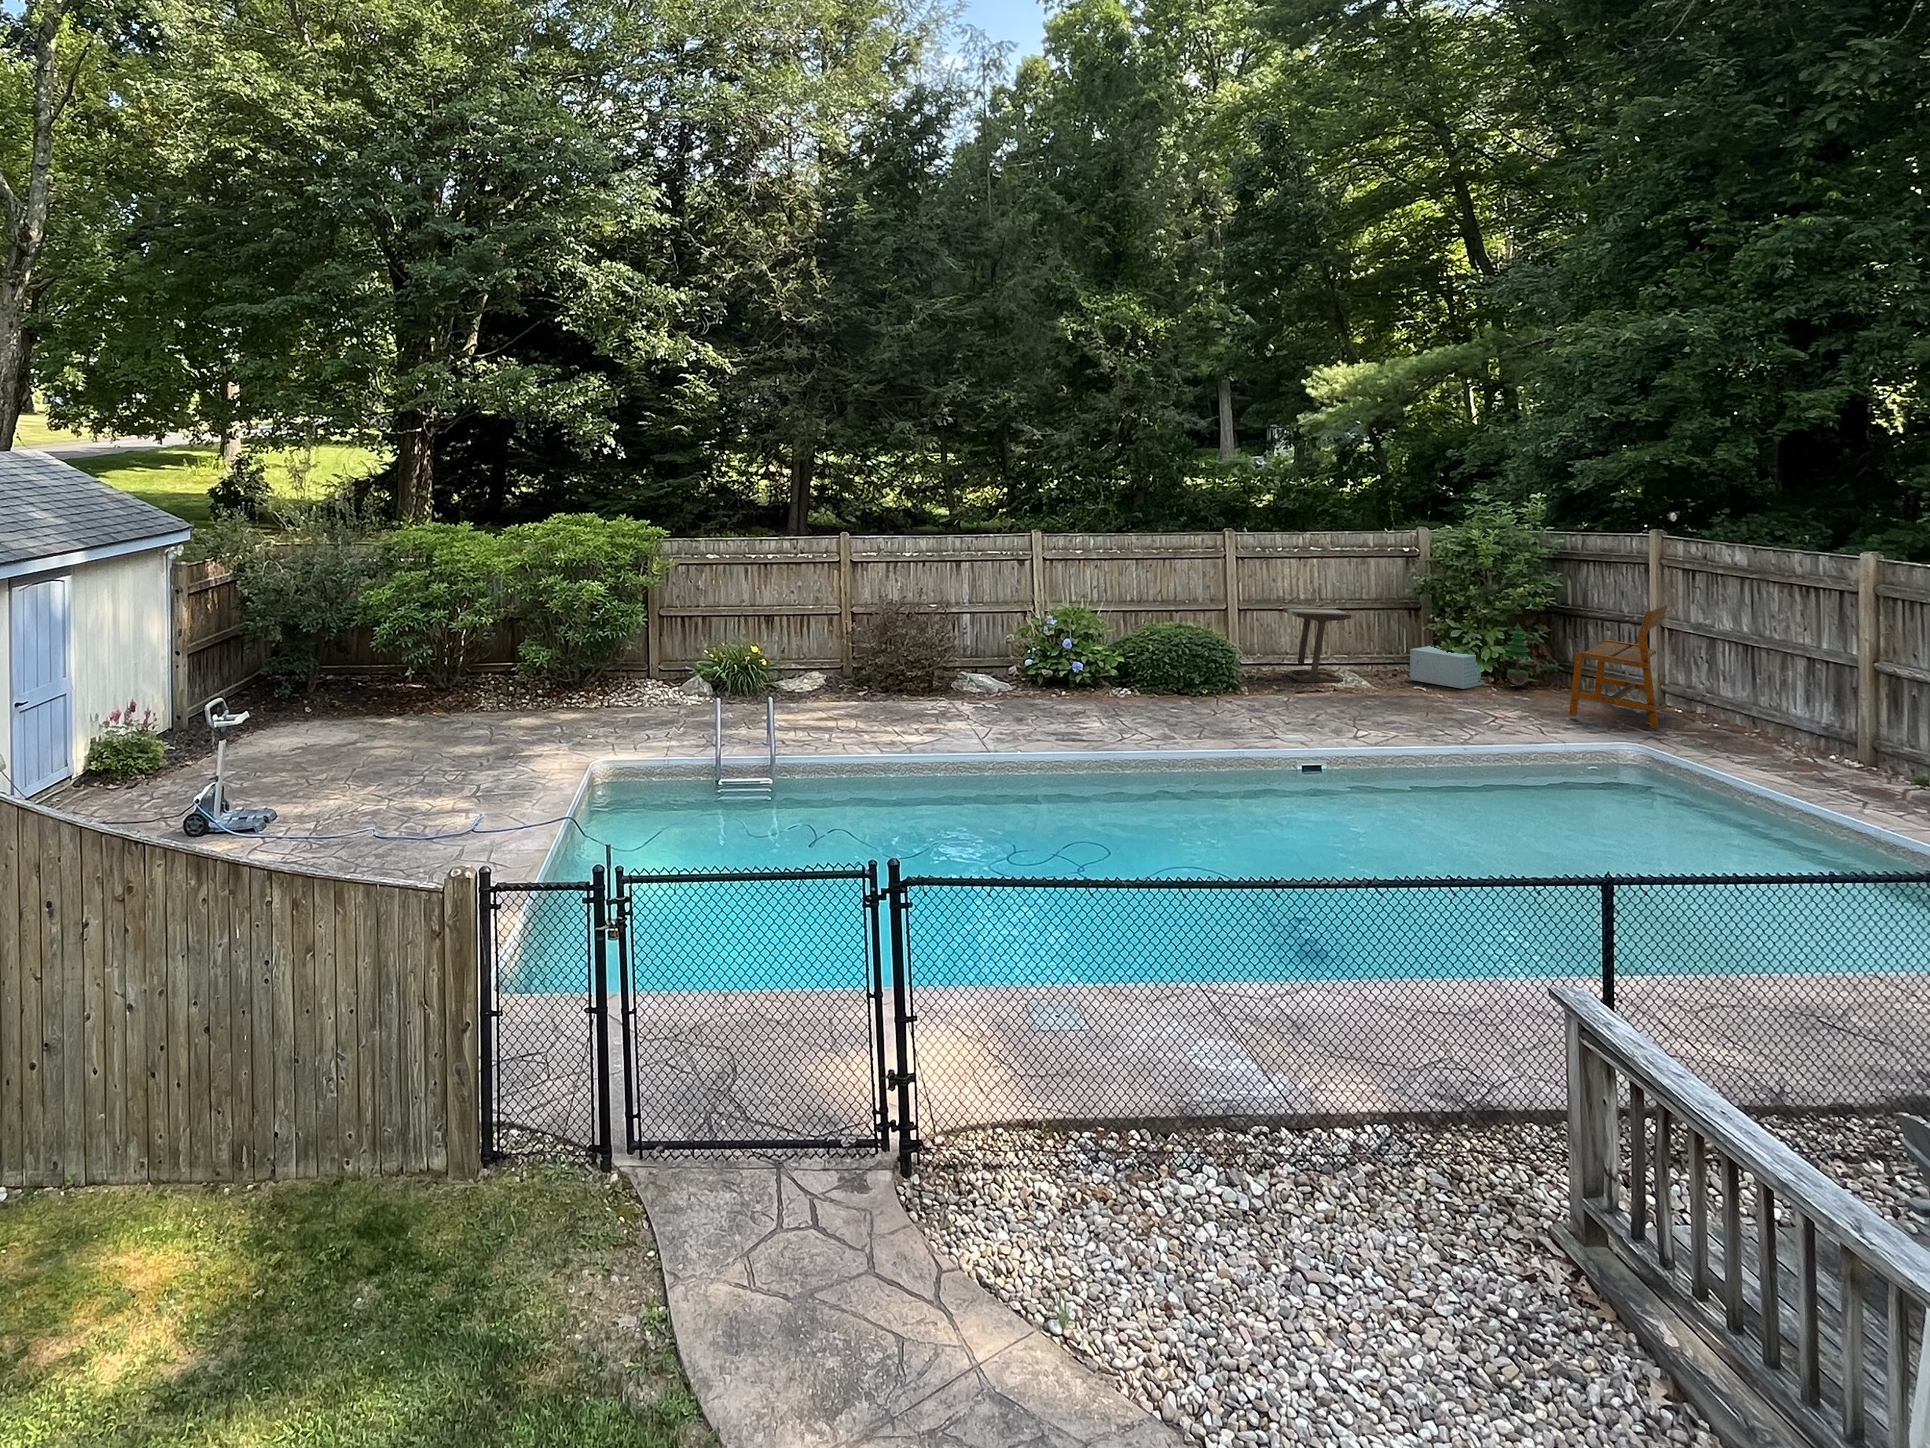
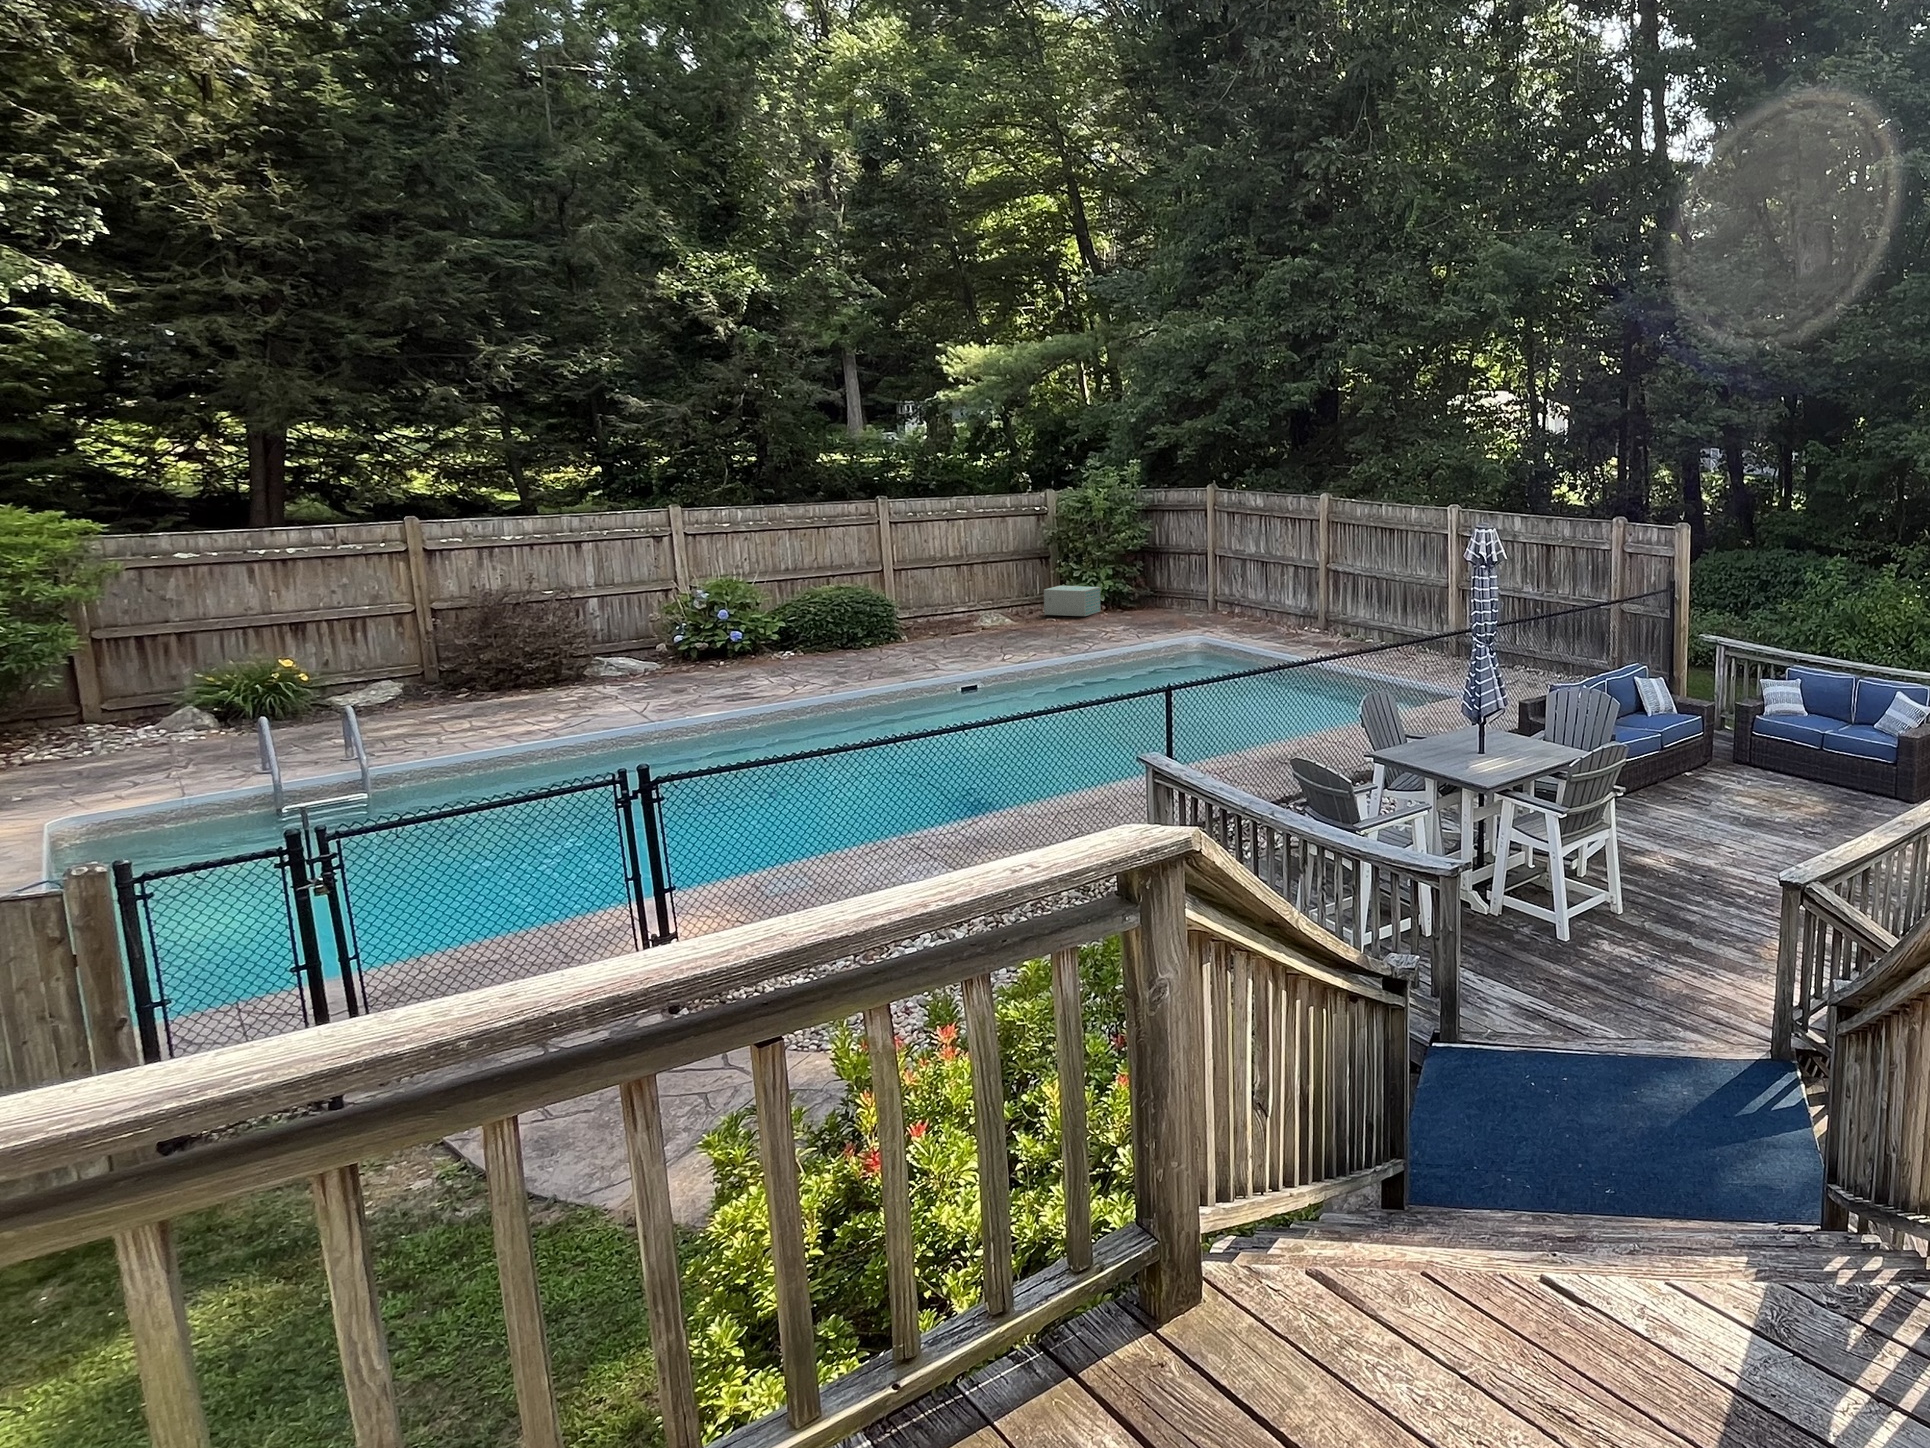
bench: present [1569,604,1667,728] -> none [1160,534,1228,624]
side table: present [1283,608,1351,682] -> none [934,562,1003,627]
potted tree: present [1505,623,1530,687] -> none [1114,559,1134,610]

